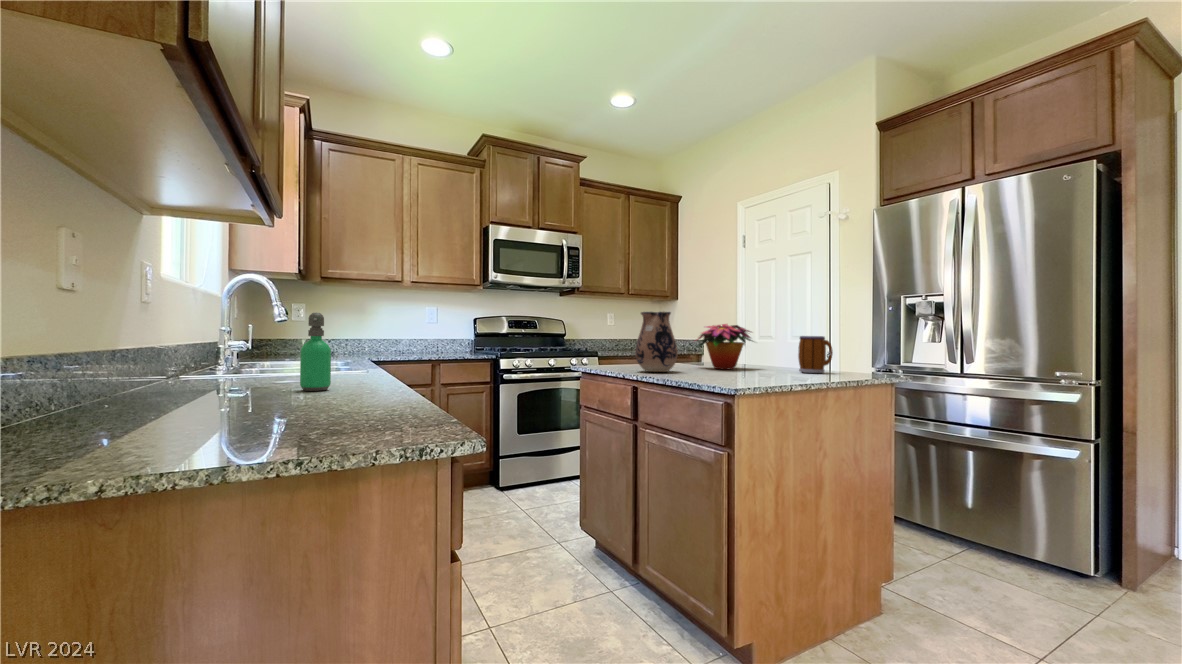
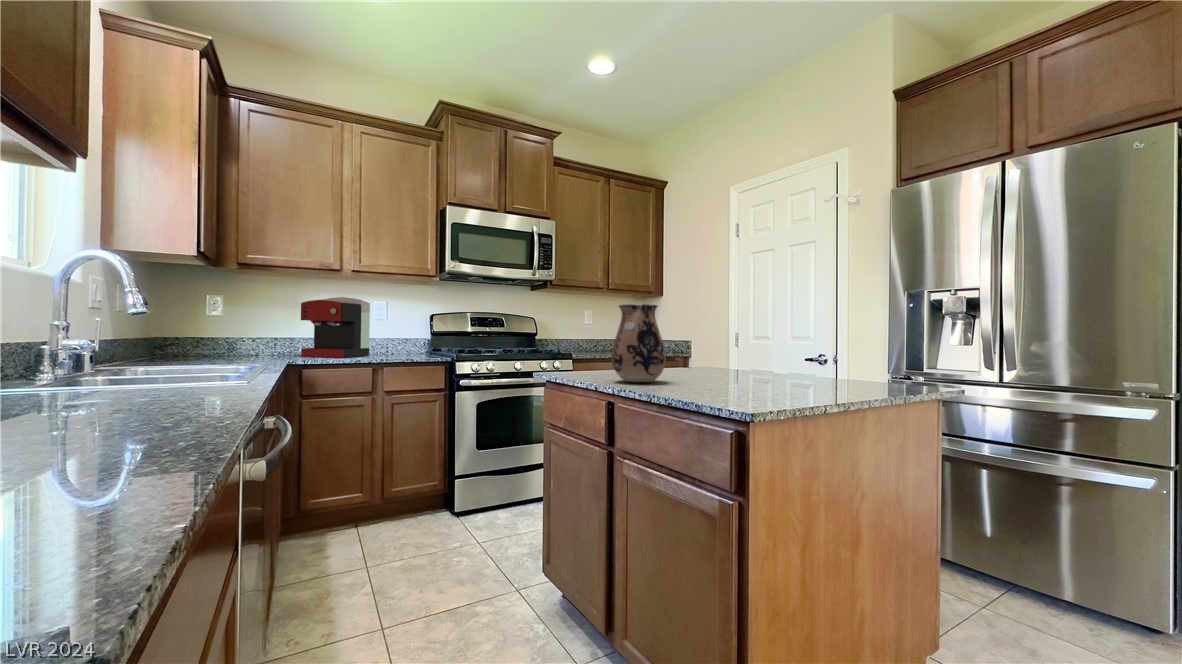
coffee maker: none [369,304,424,356] -> present [301,297,370,358]
soap dispenser: present [300,313,331,391] -> none [80,296,139,419]
flower arrangement: present [696,324,752,369] -> none [679,321,768,378]
mug: present [798,336,833,373] -> none [818,337,862,385]

